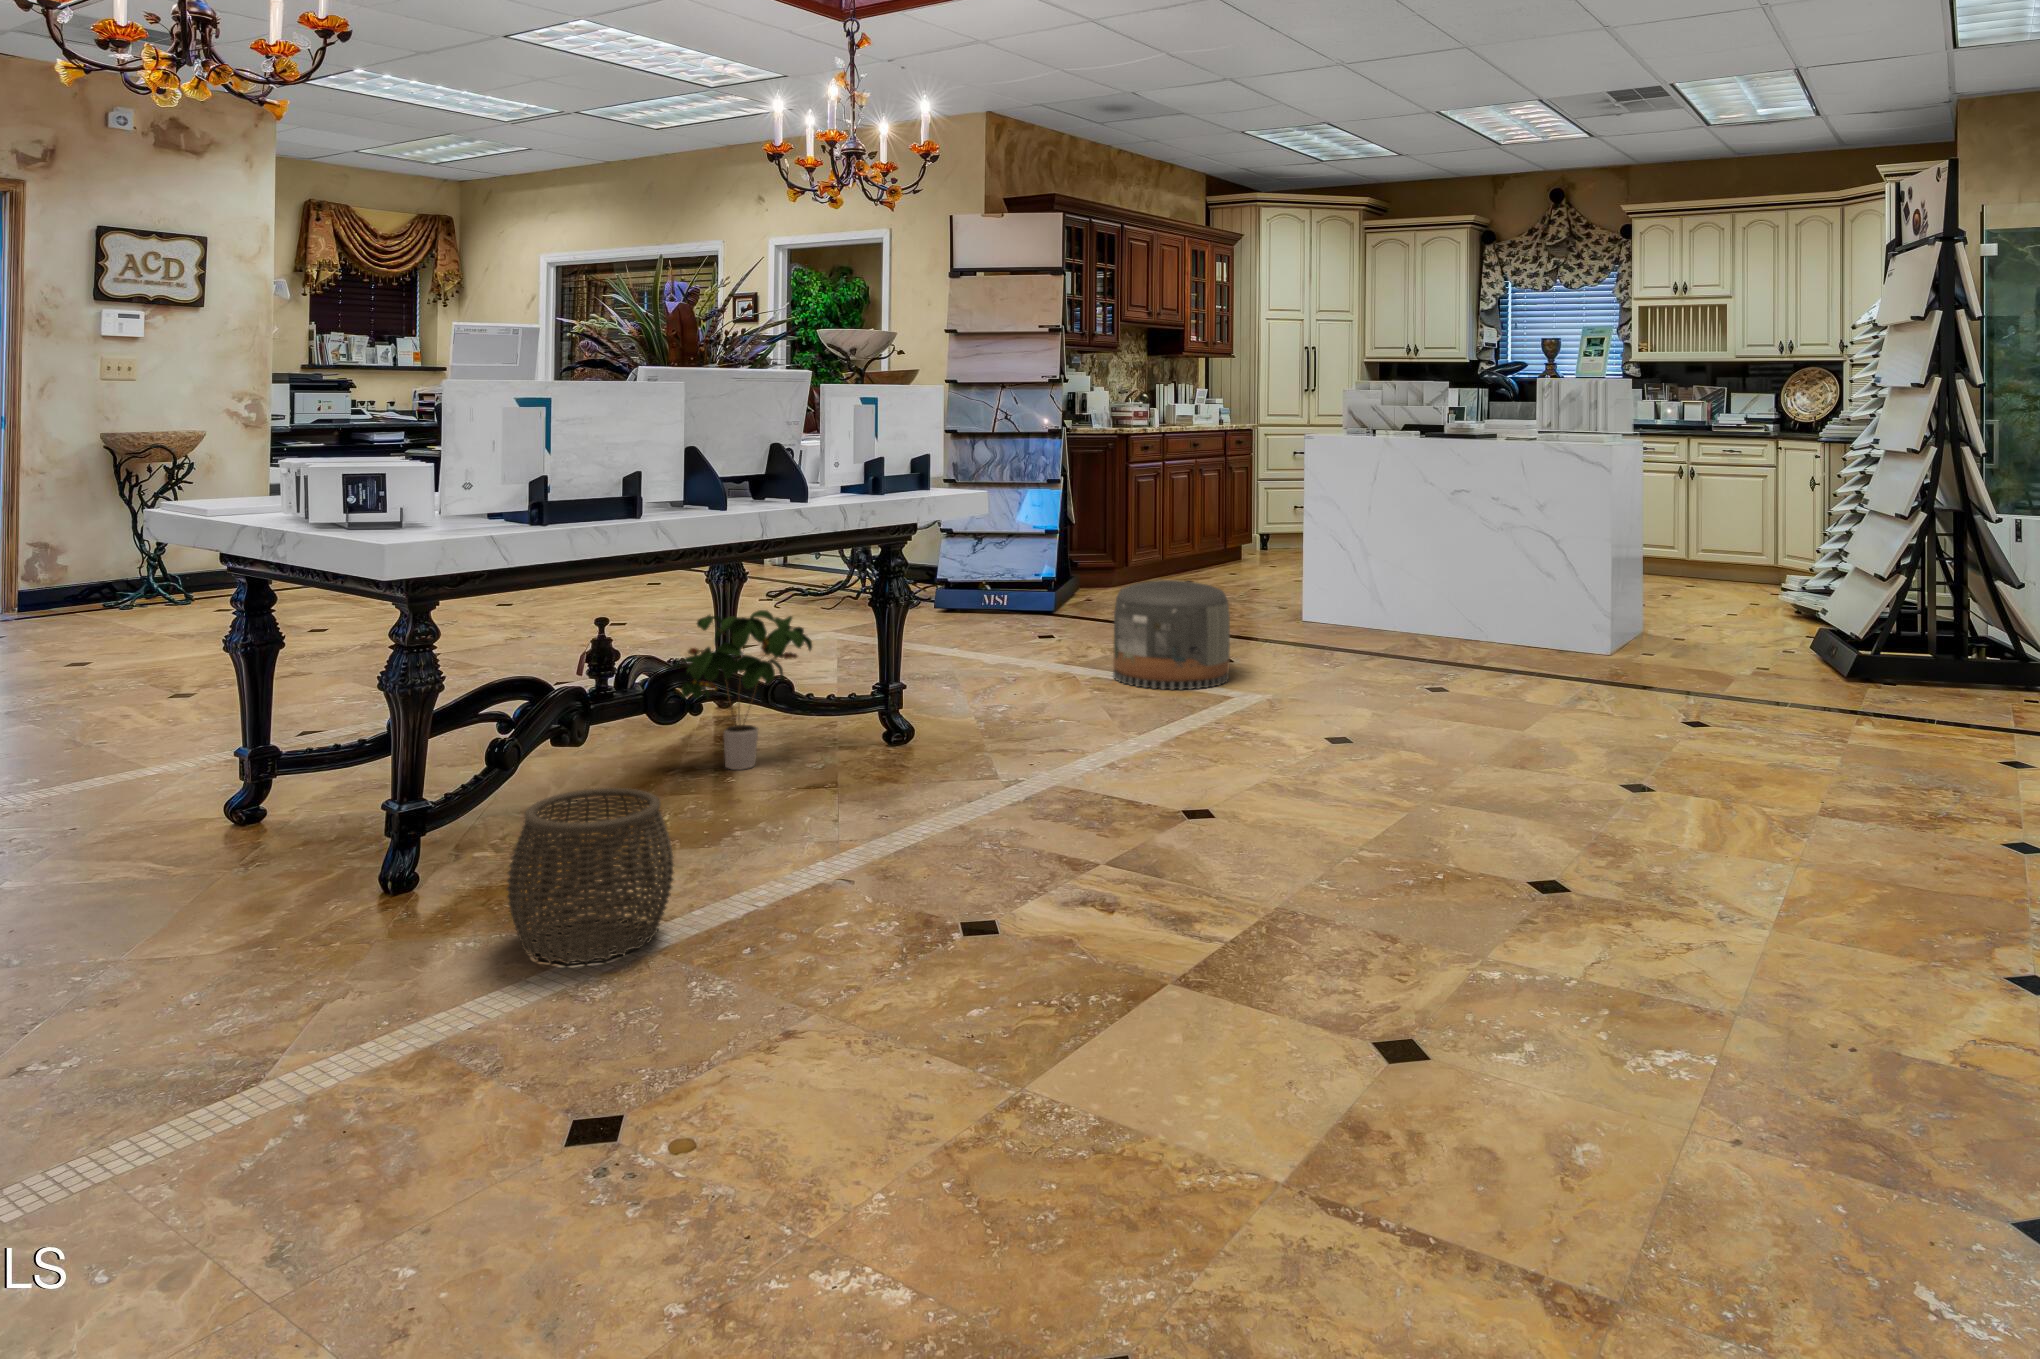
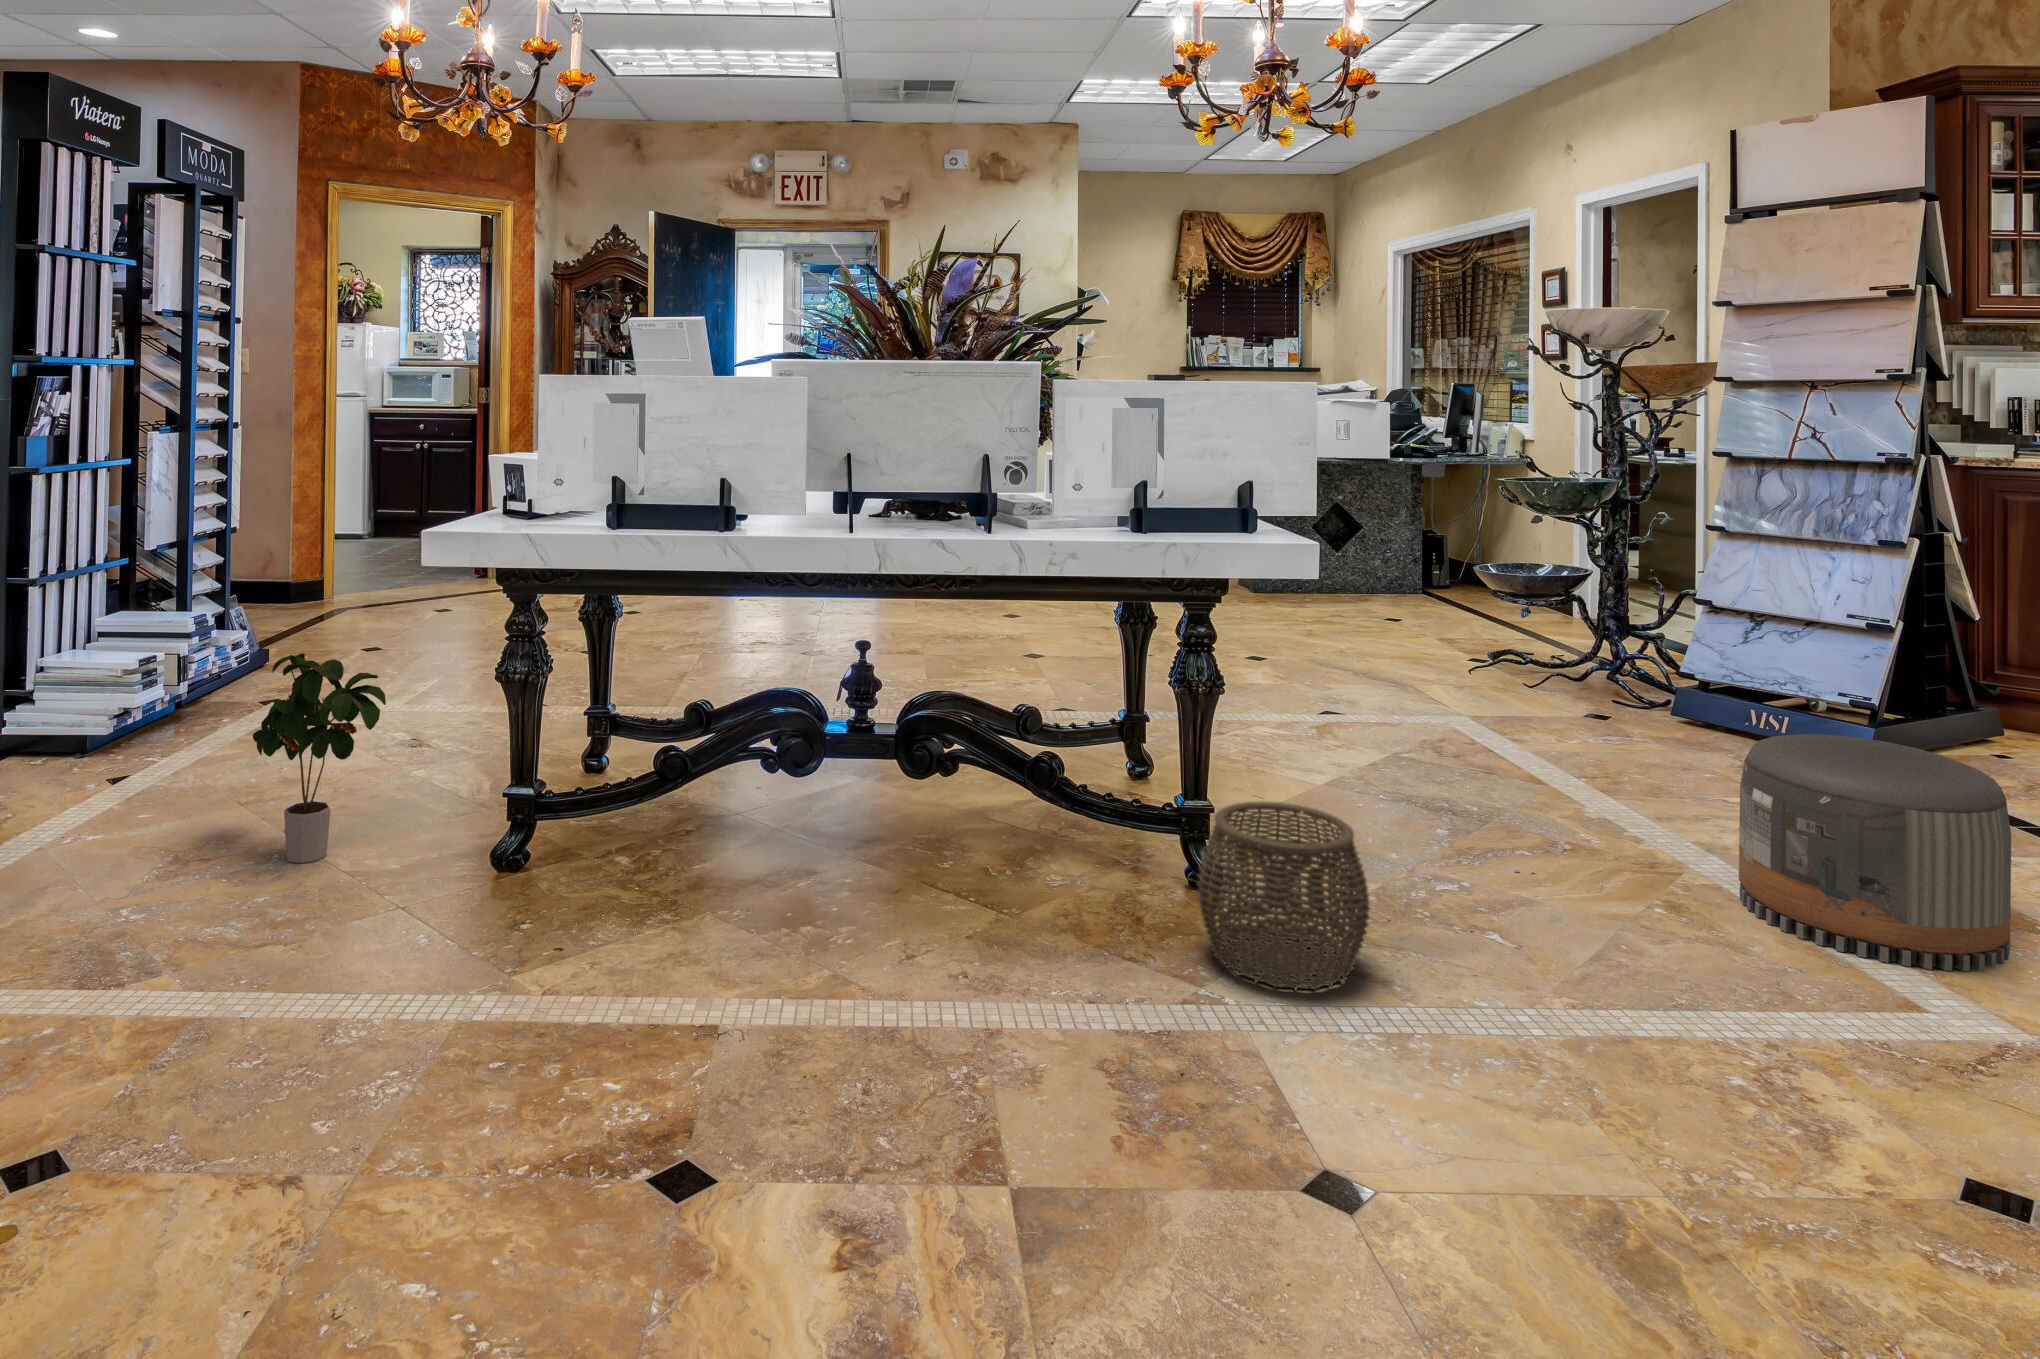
potted plant: present [681,610,812,770] -> present [253,653,386,863]
woven basket: present [507,788,674,964] -> present [1197,802,1370,990]

